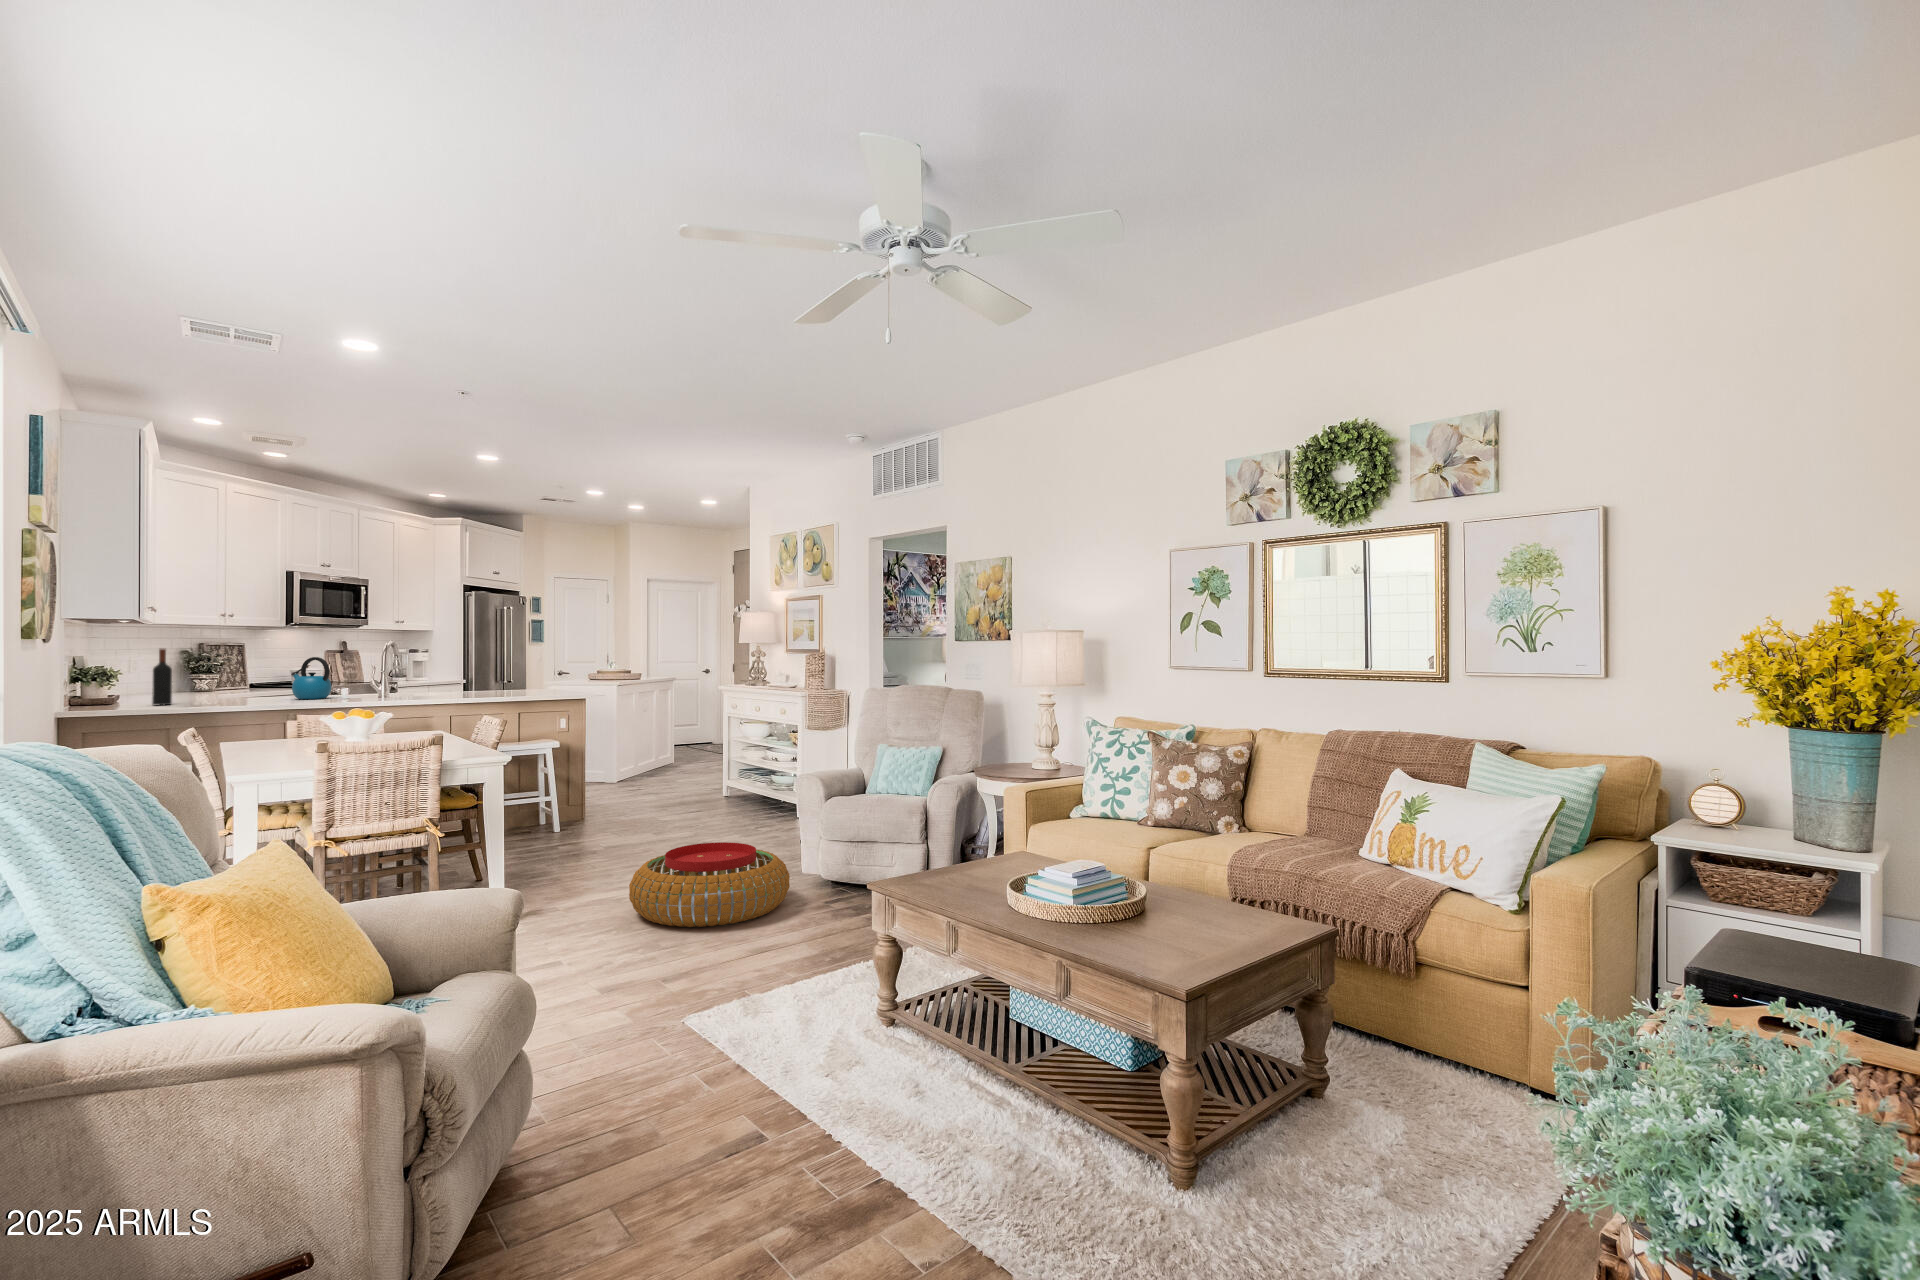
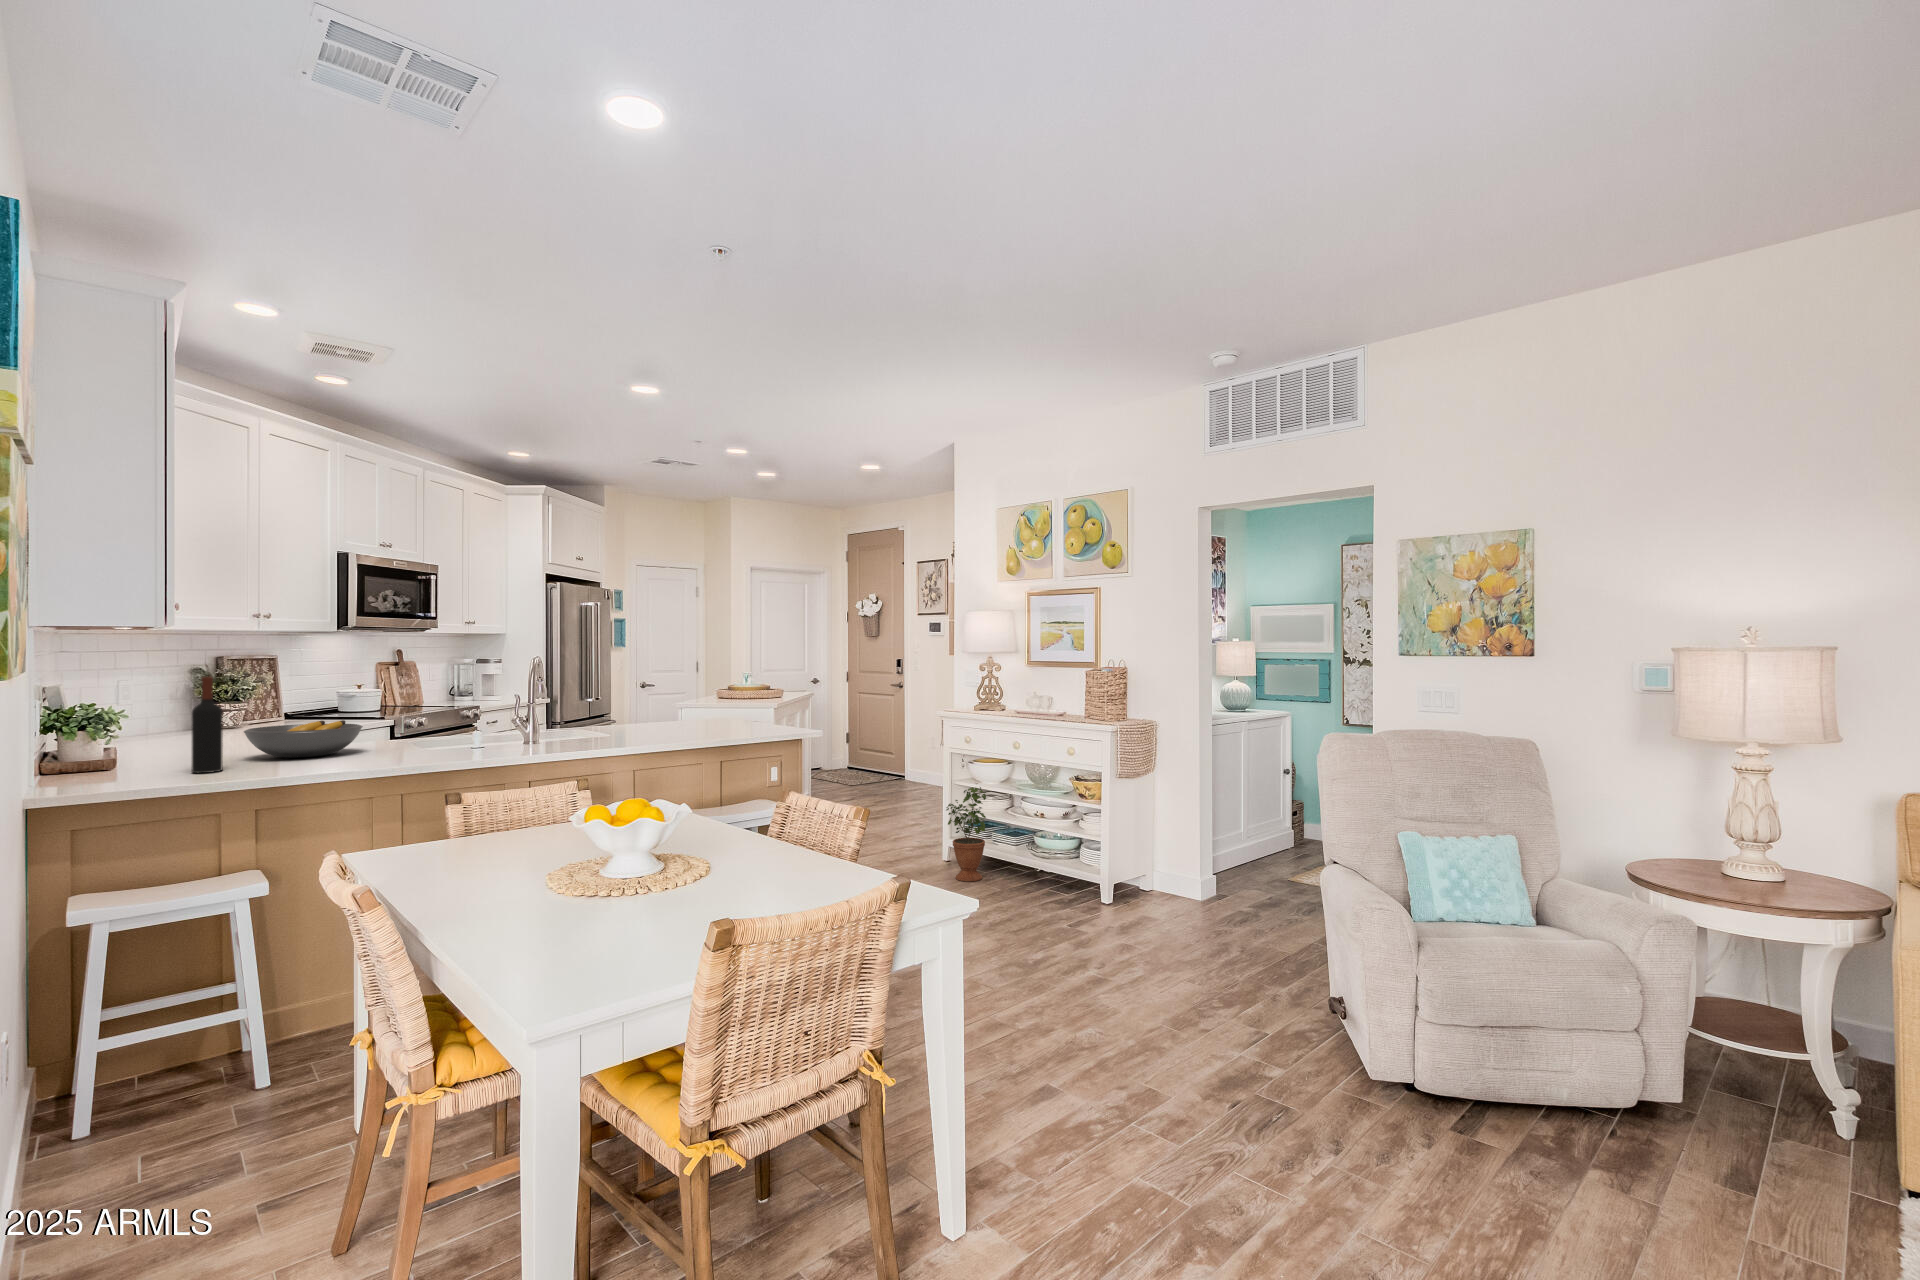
kettle: present [291,657,332,699] -> none [403,686,466,754]
fruit bowl: none [191,678,268,700] -> present [244,720,363,758]
potted plant: none [712,736,744,806] -> present [946,787,987,881]
pouf: present [629,842,790,927] -> none [1119,1012,1409,1210]

